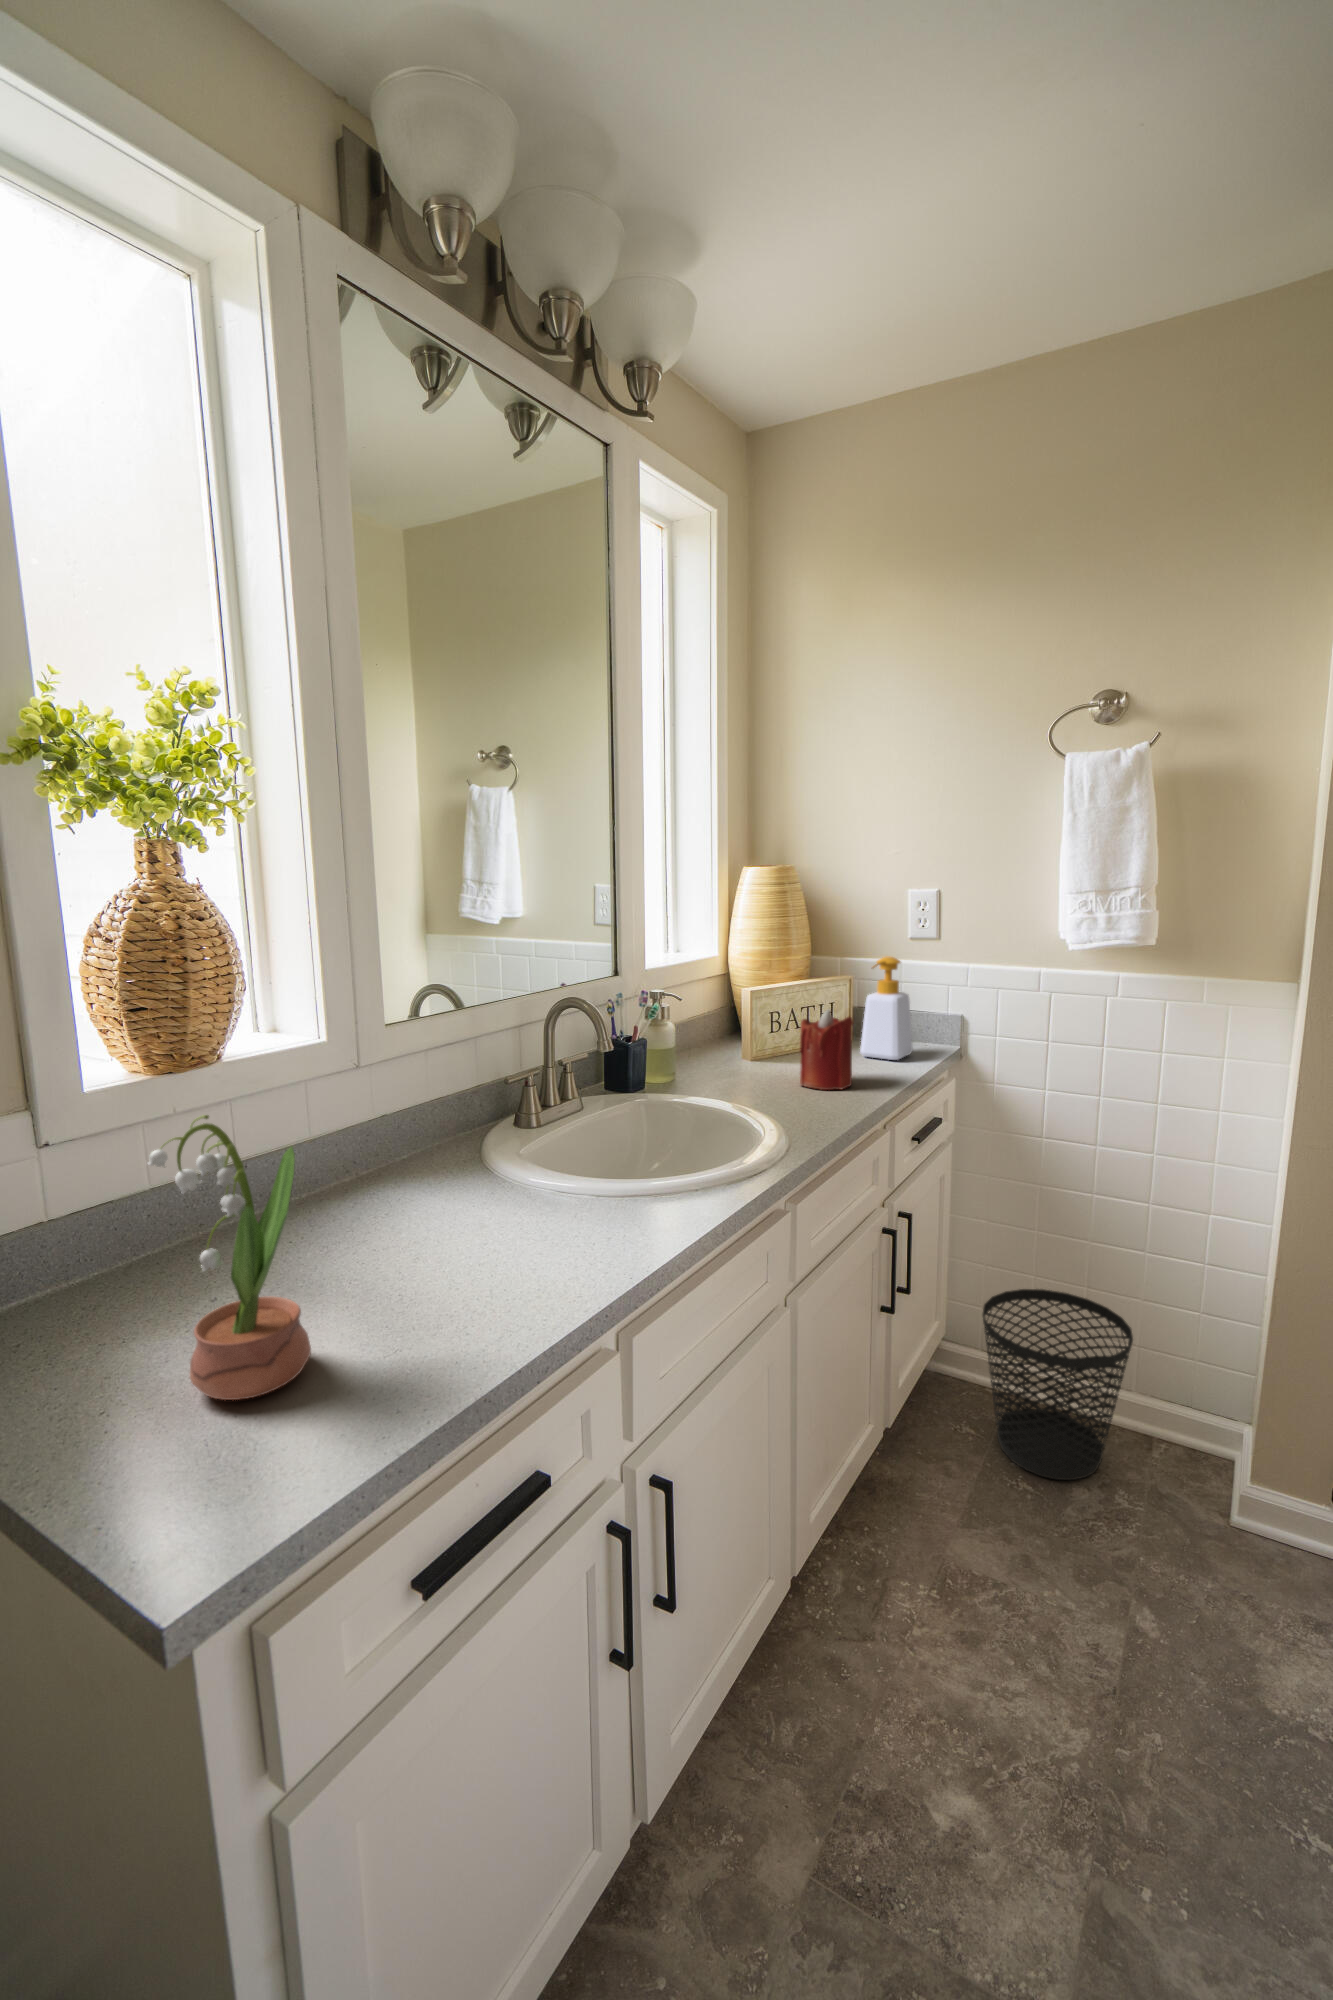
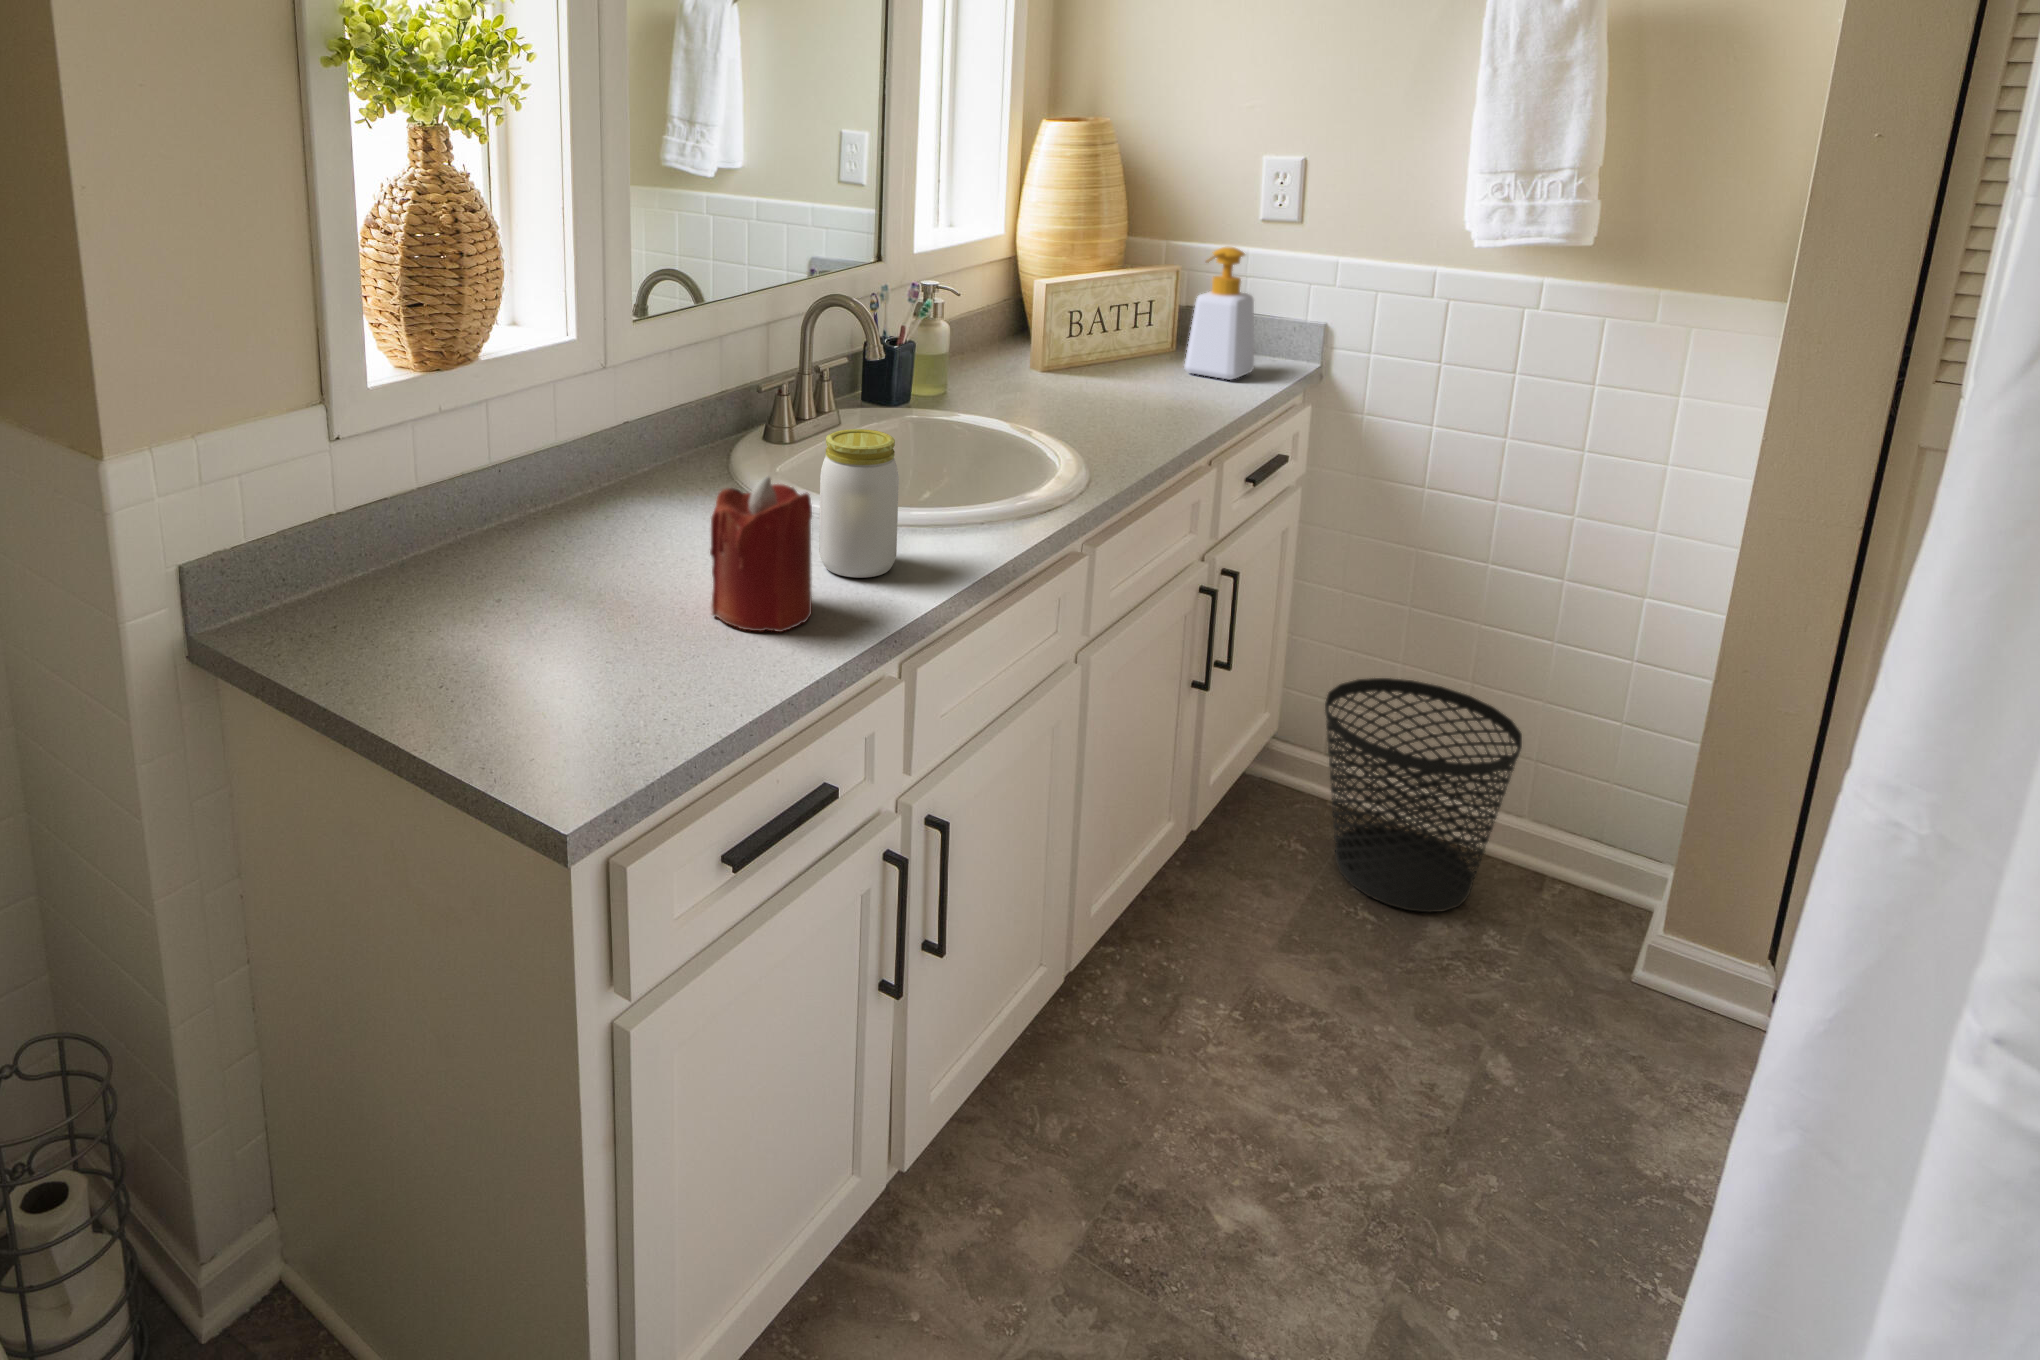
candle: present [800,1009,853,1090] -> present [710,475,812,632]
jar: none [541,1112,615,1252] -> present [819,429,899,578]
potted flower: present [148,1115,311,1400] -> none [491,417,617,684]

